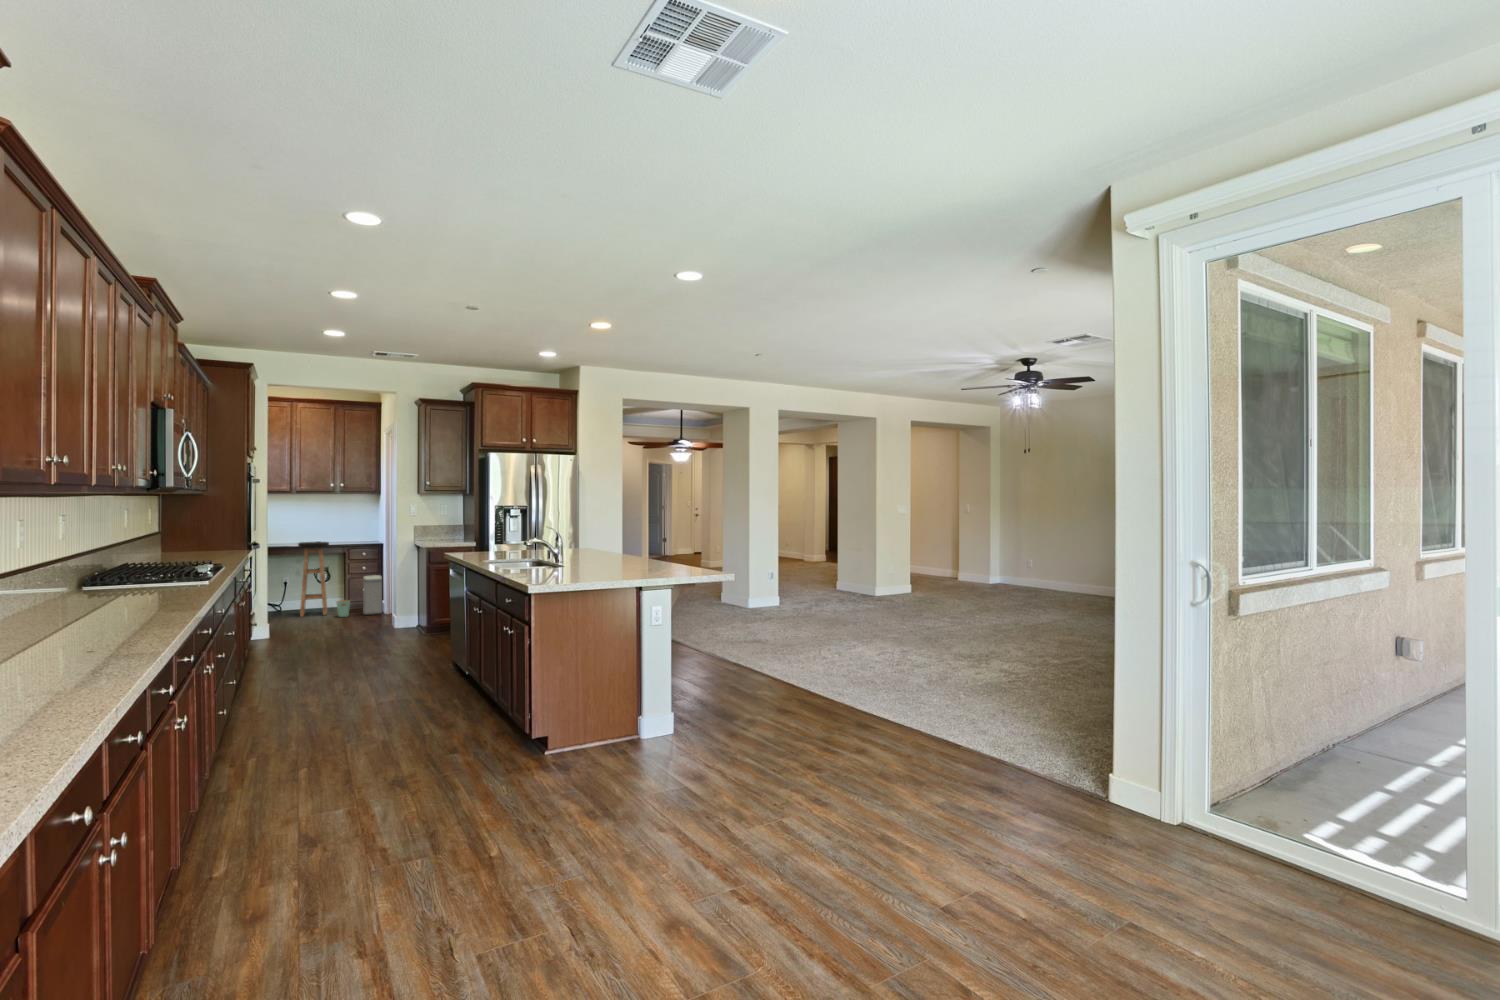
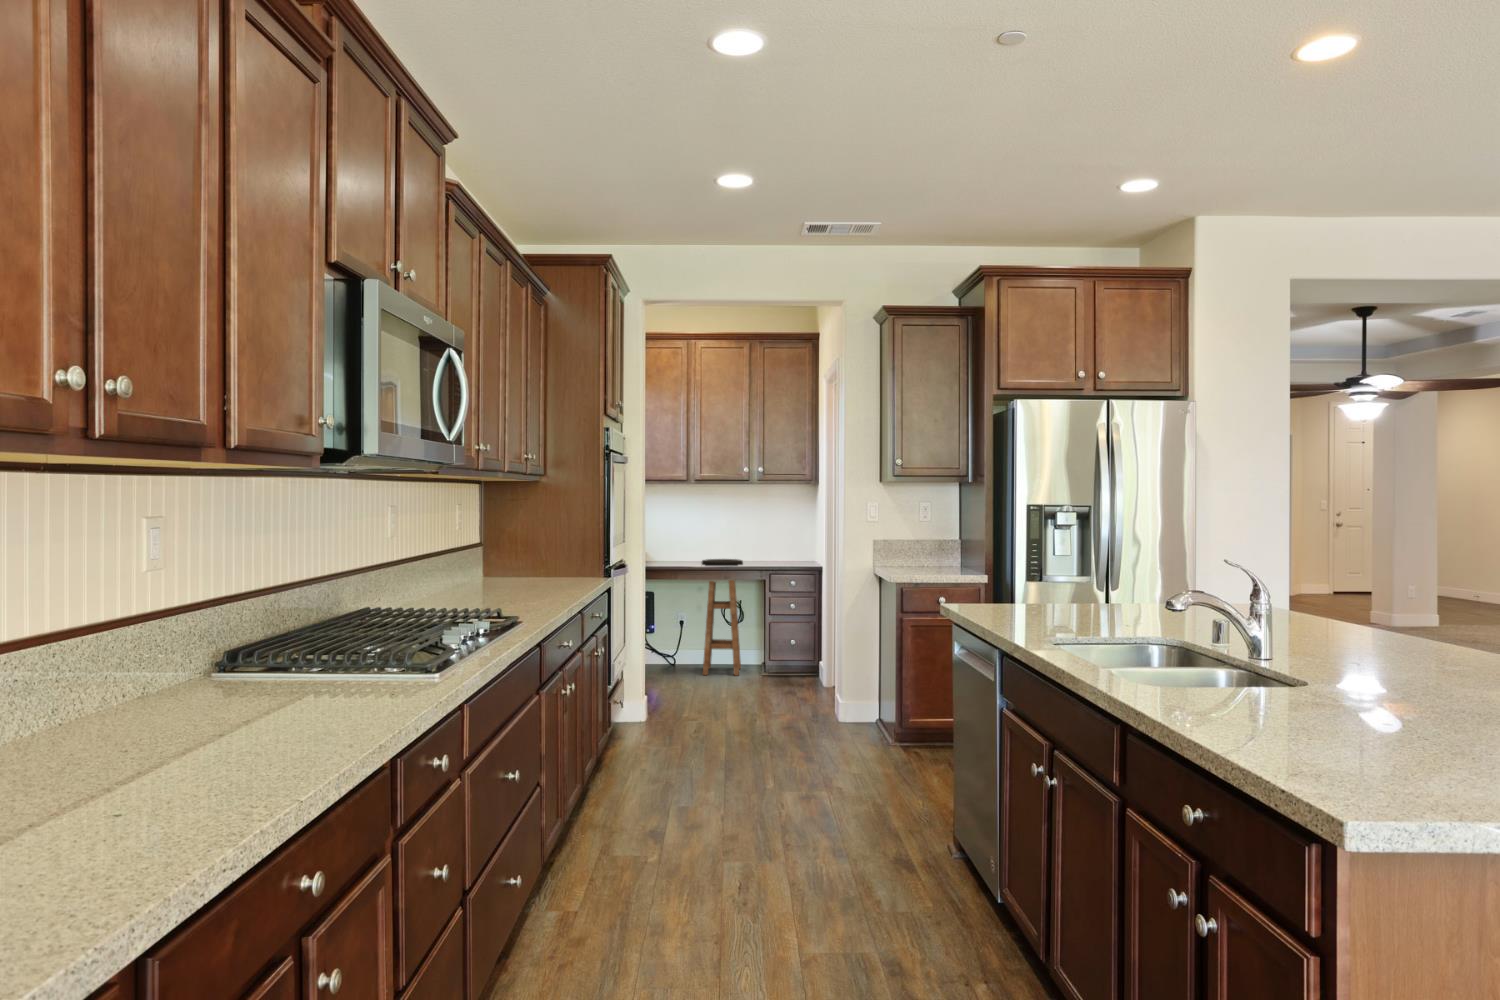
trash can: present [337,575,382,617] -> none [751,618,817,683]

